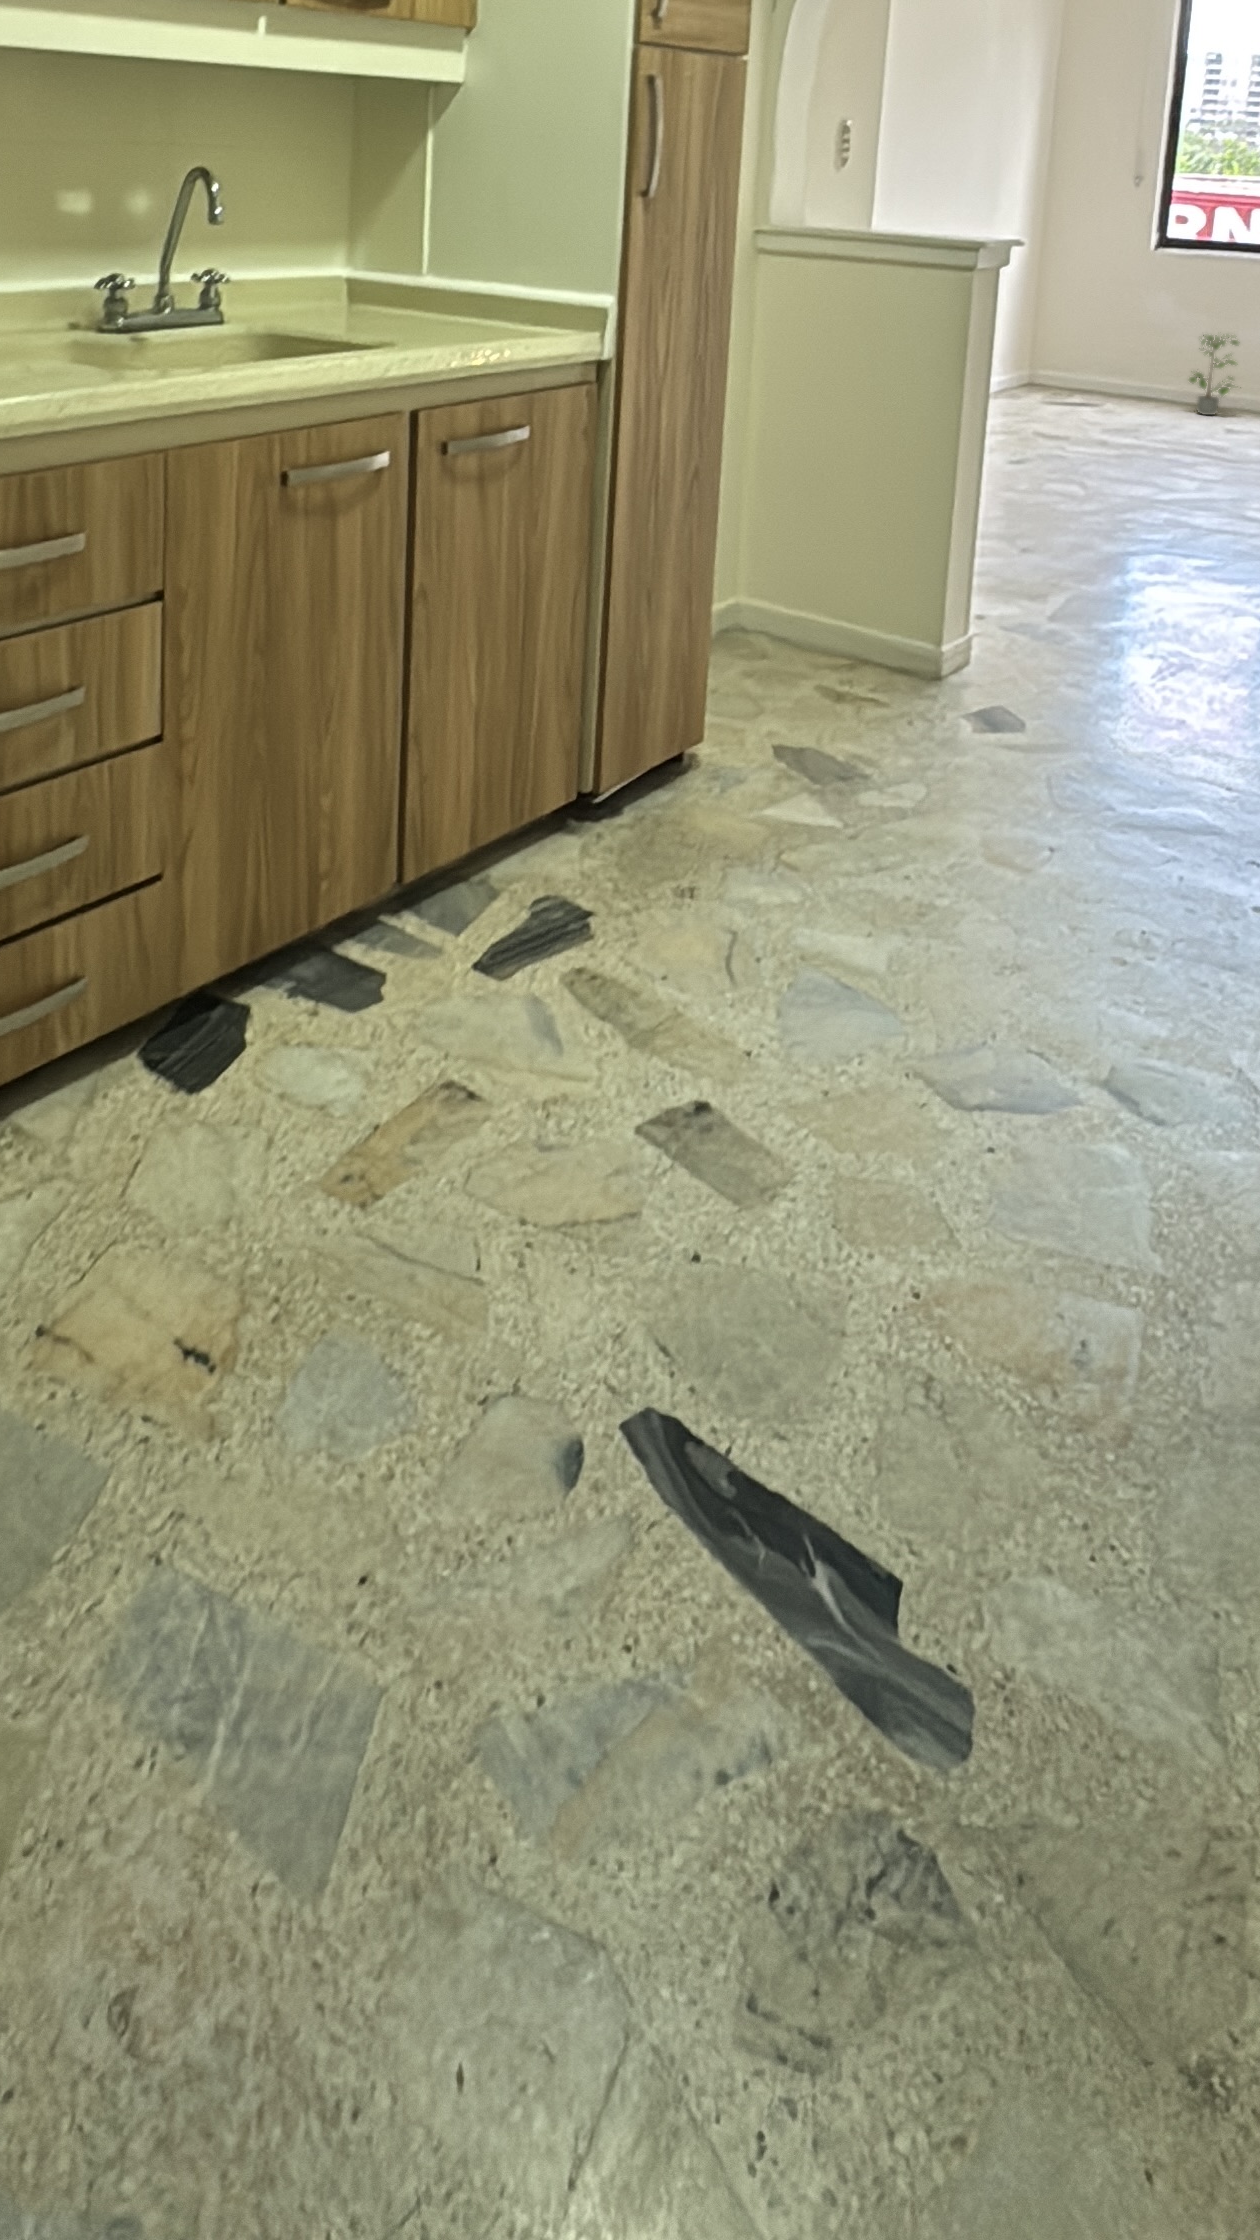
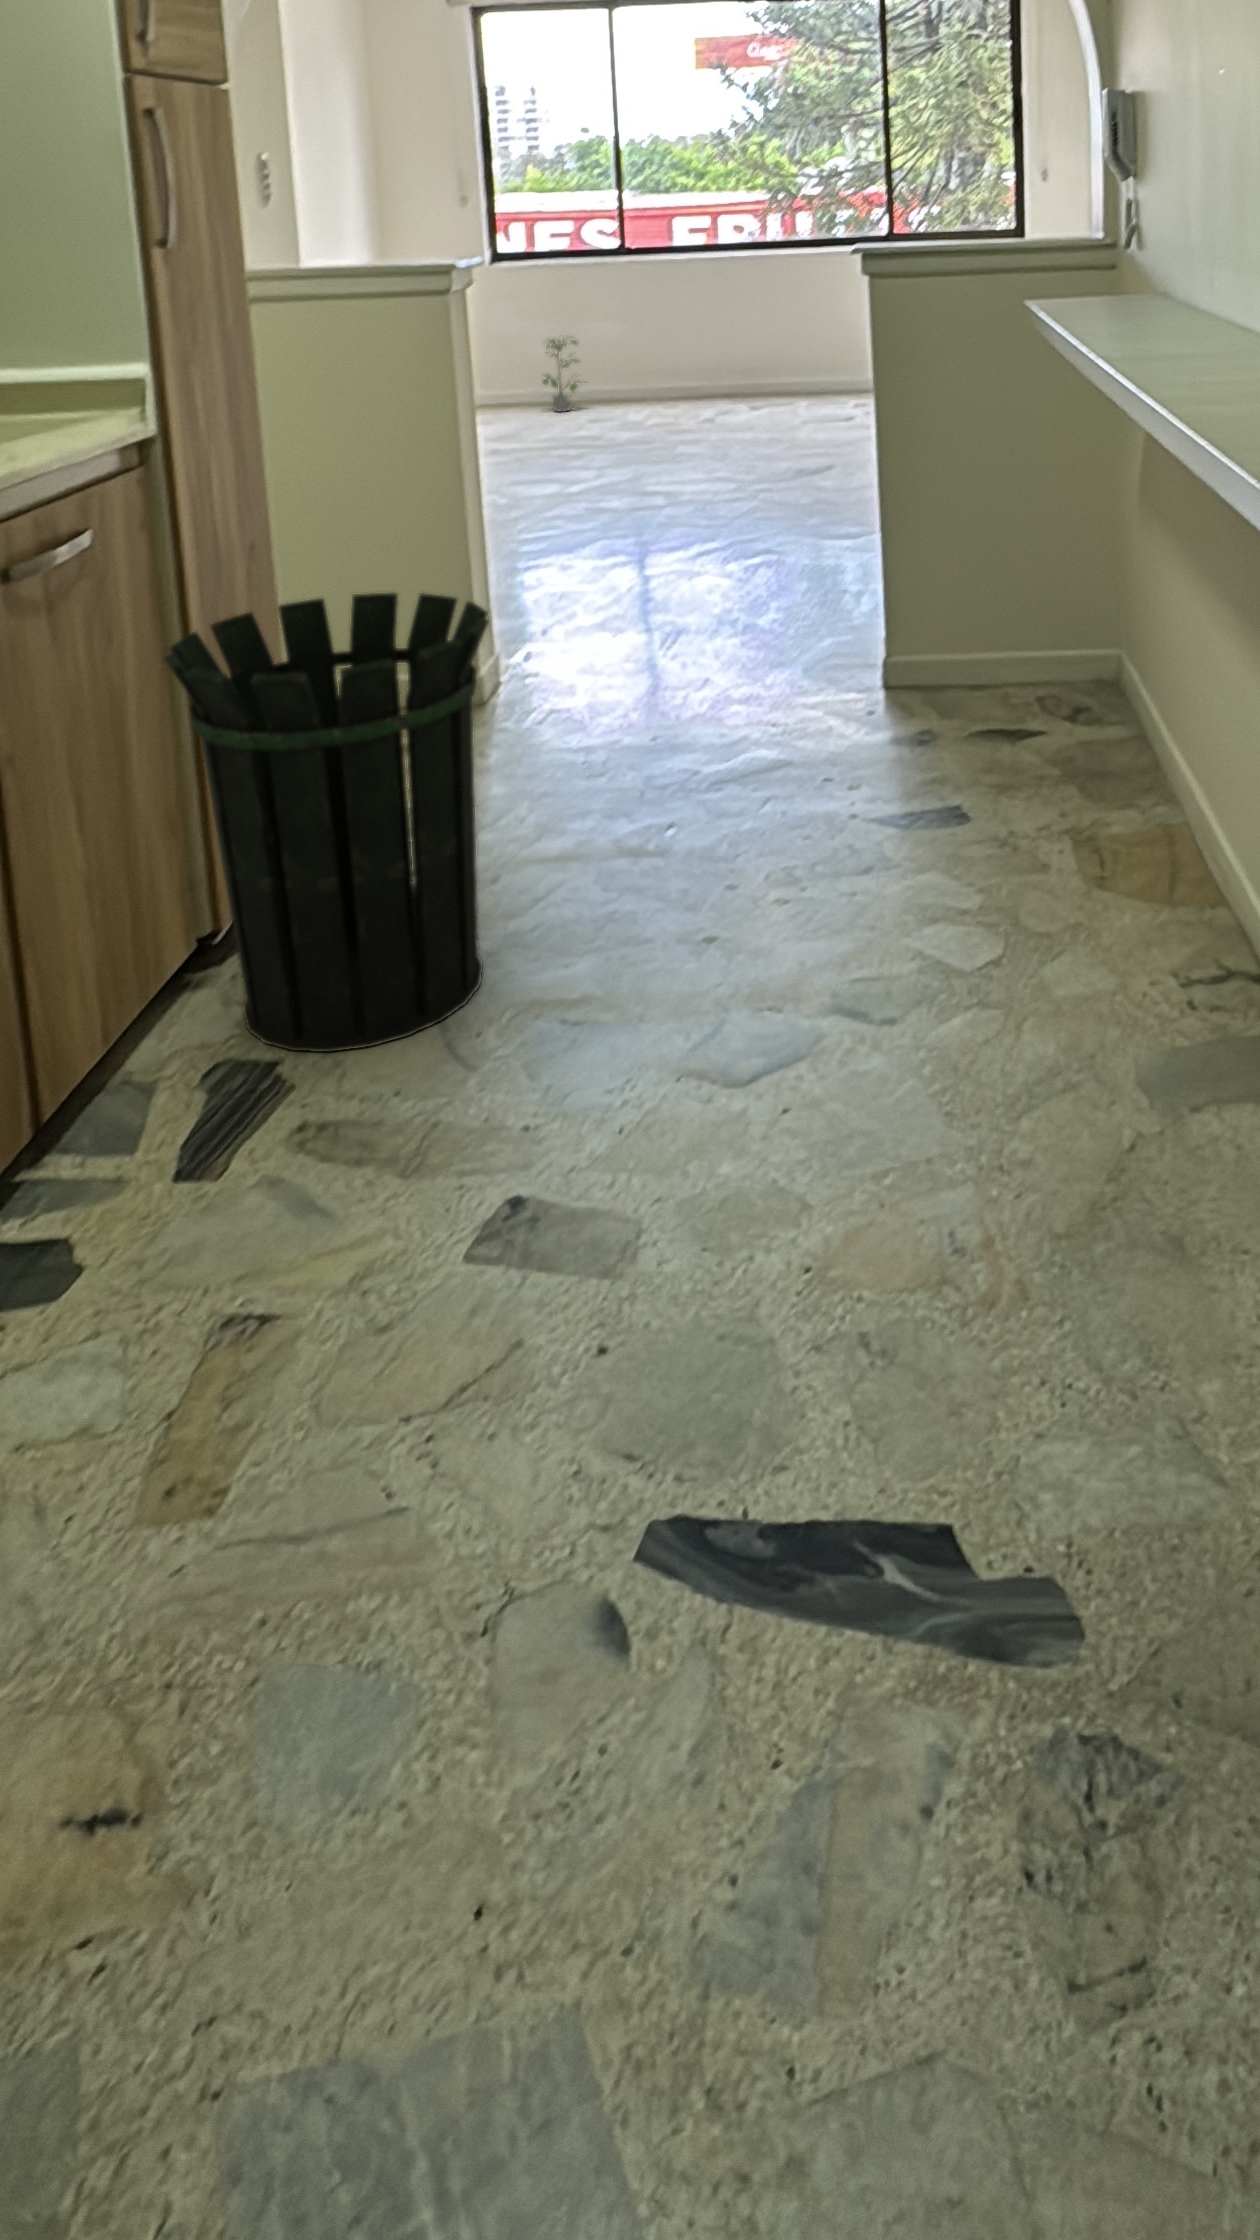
waste bin: none [570,528,858,938] -> present [164,593,489,1052]

